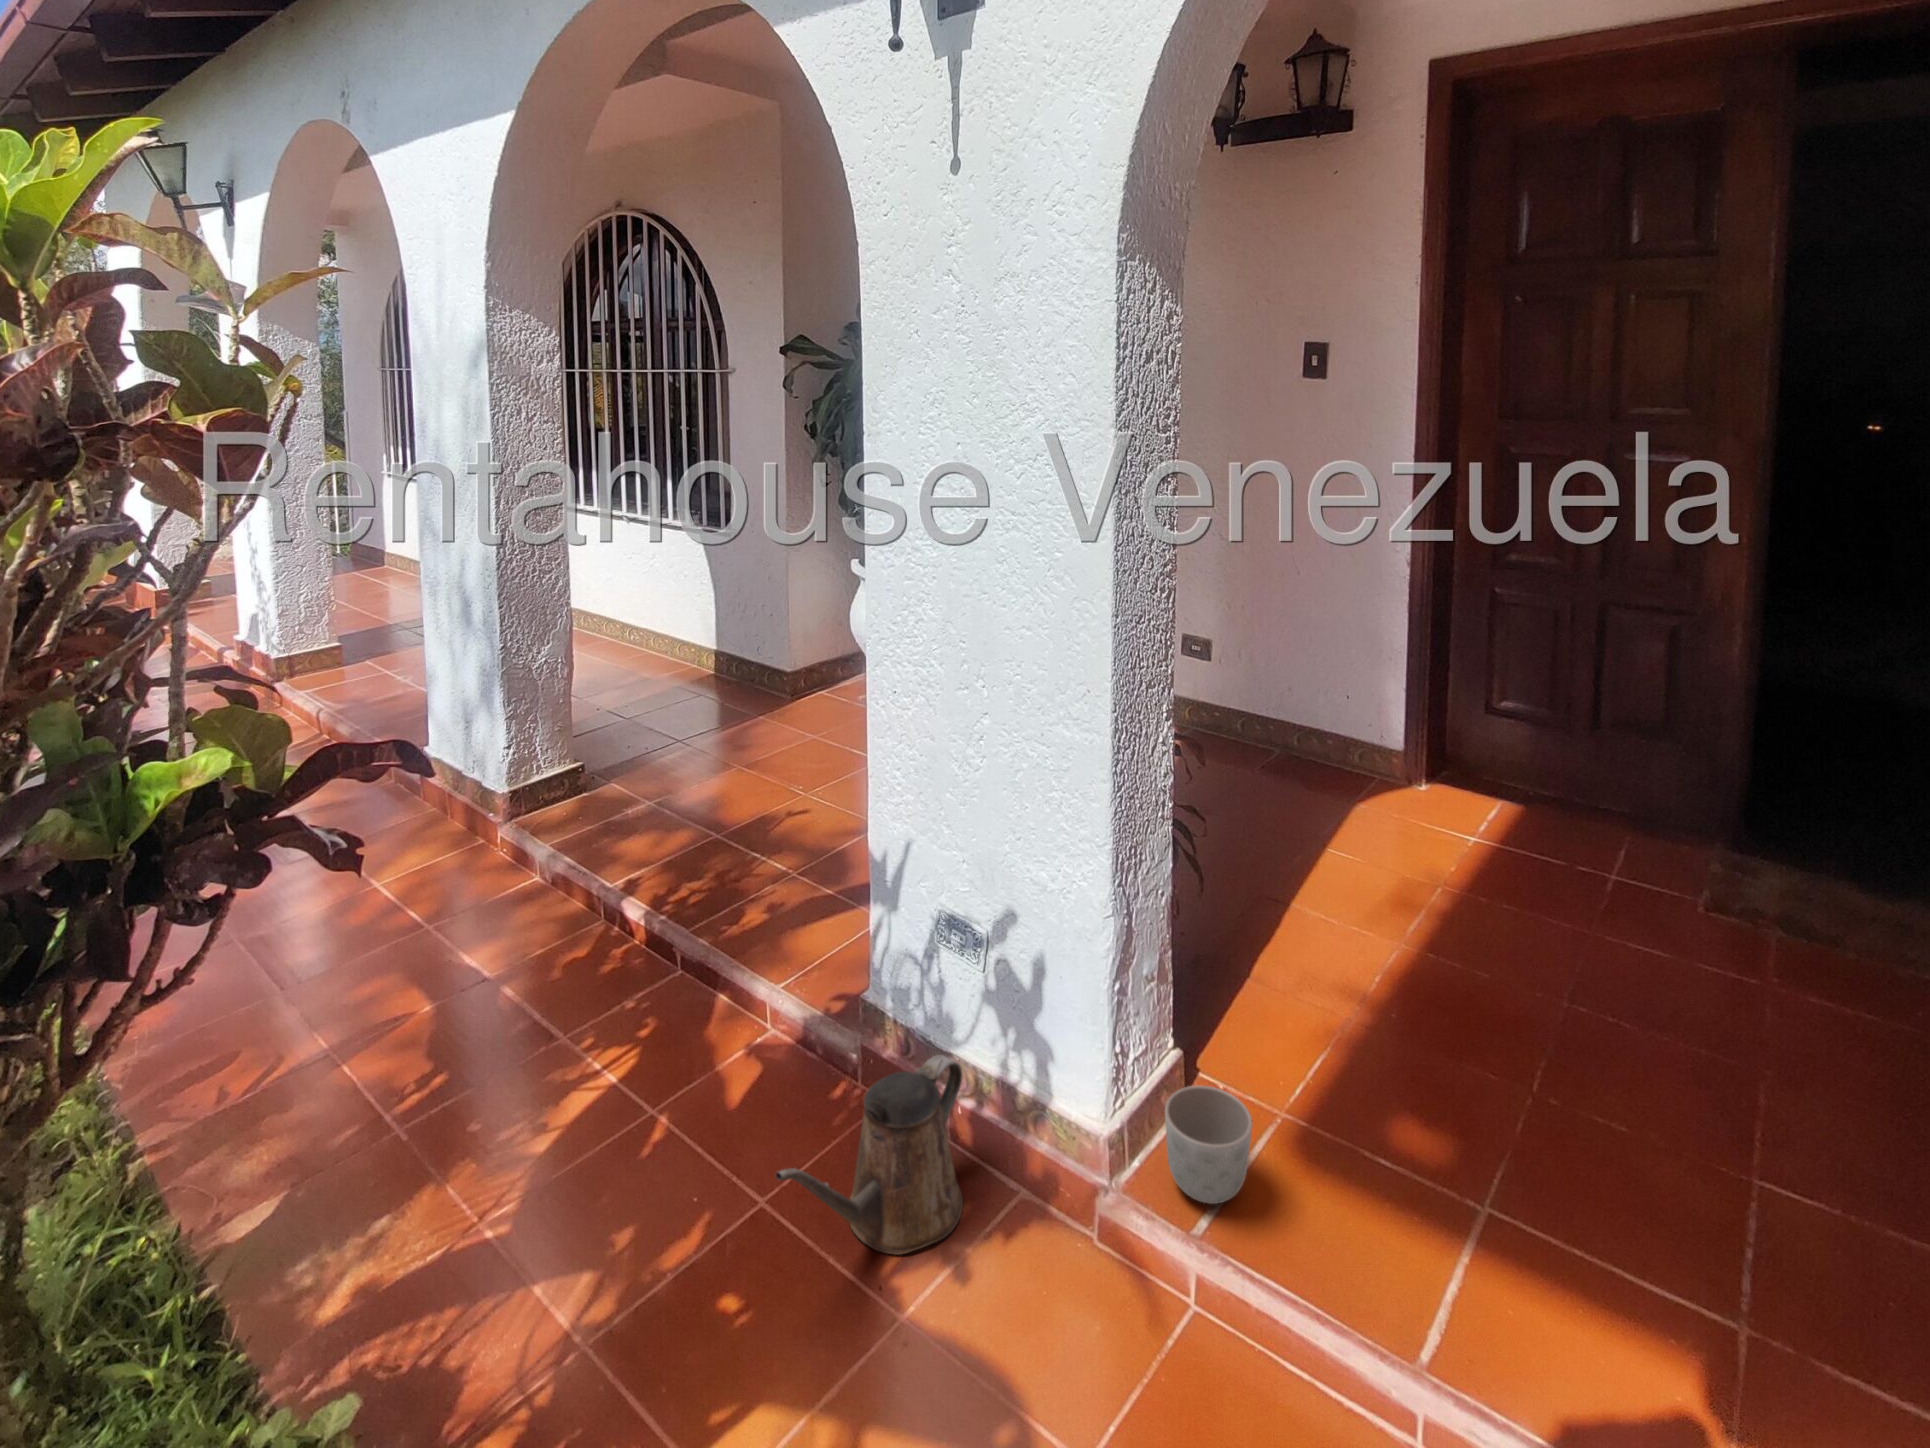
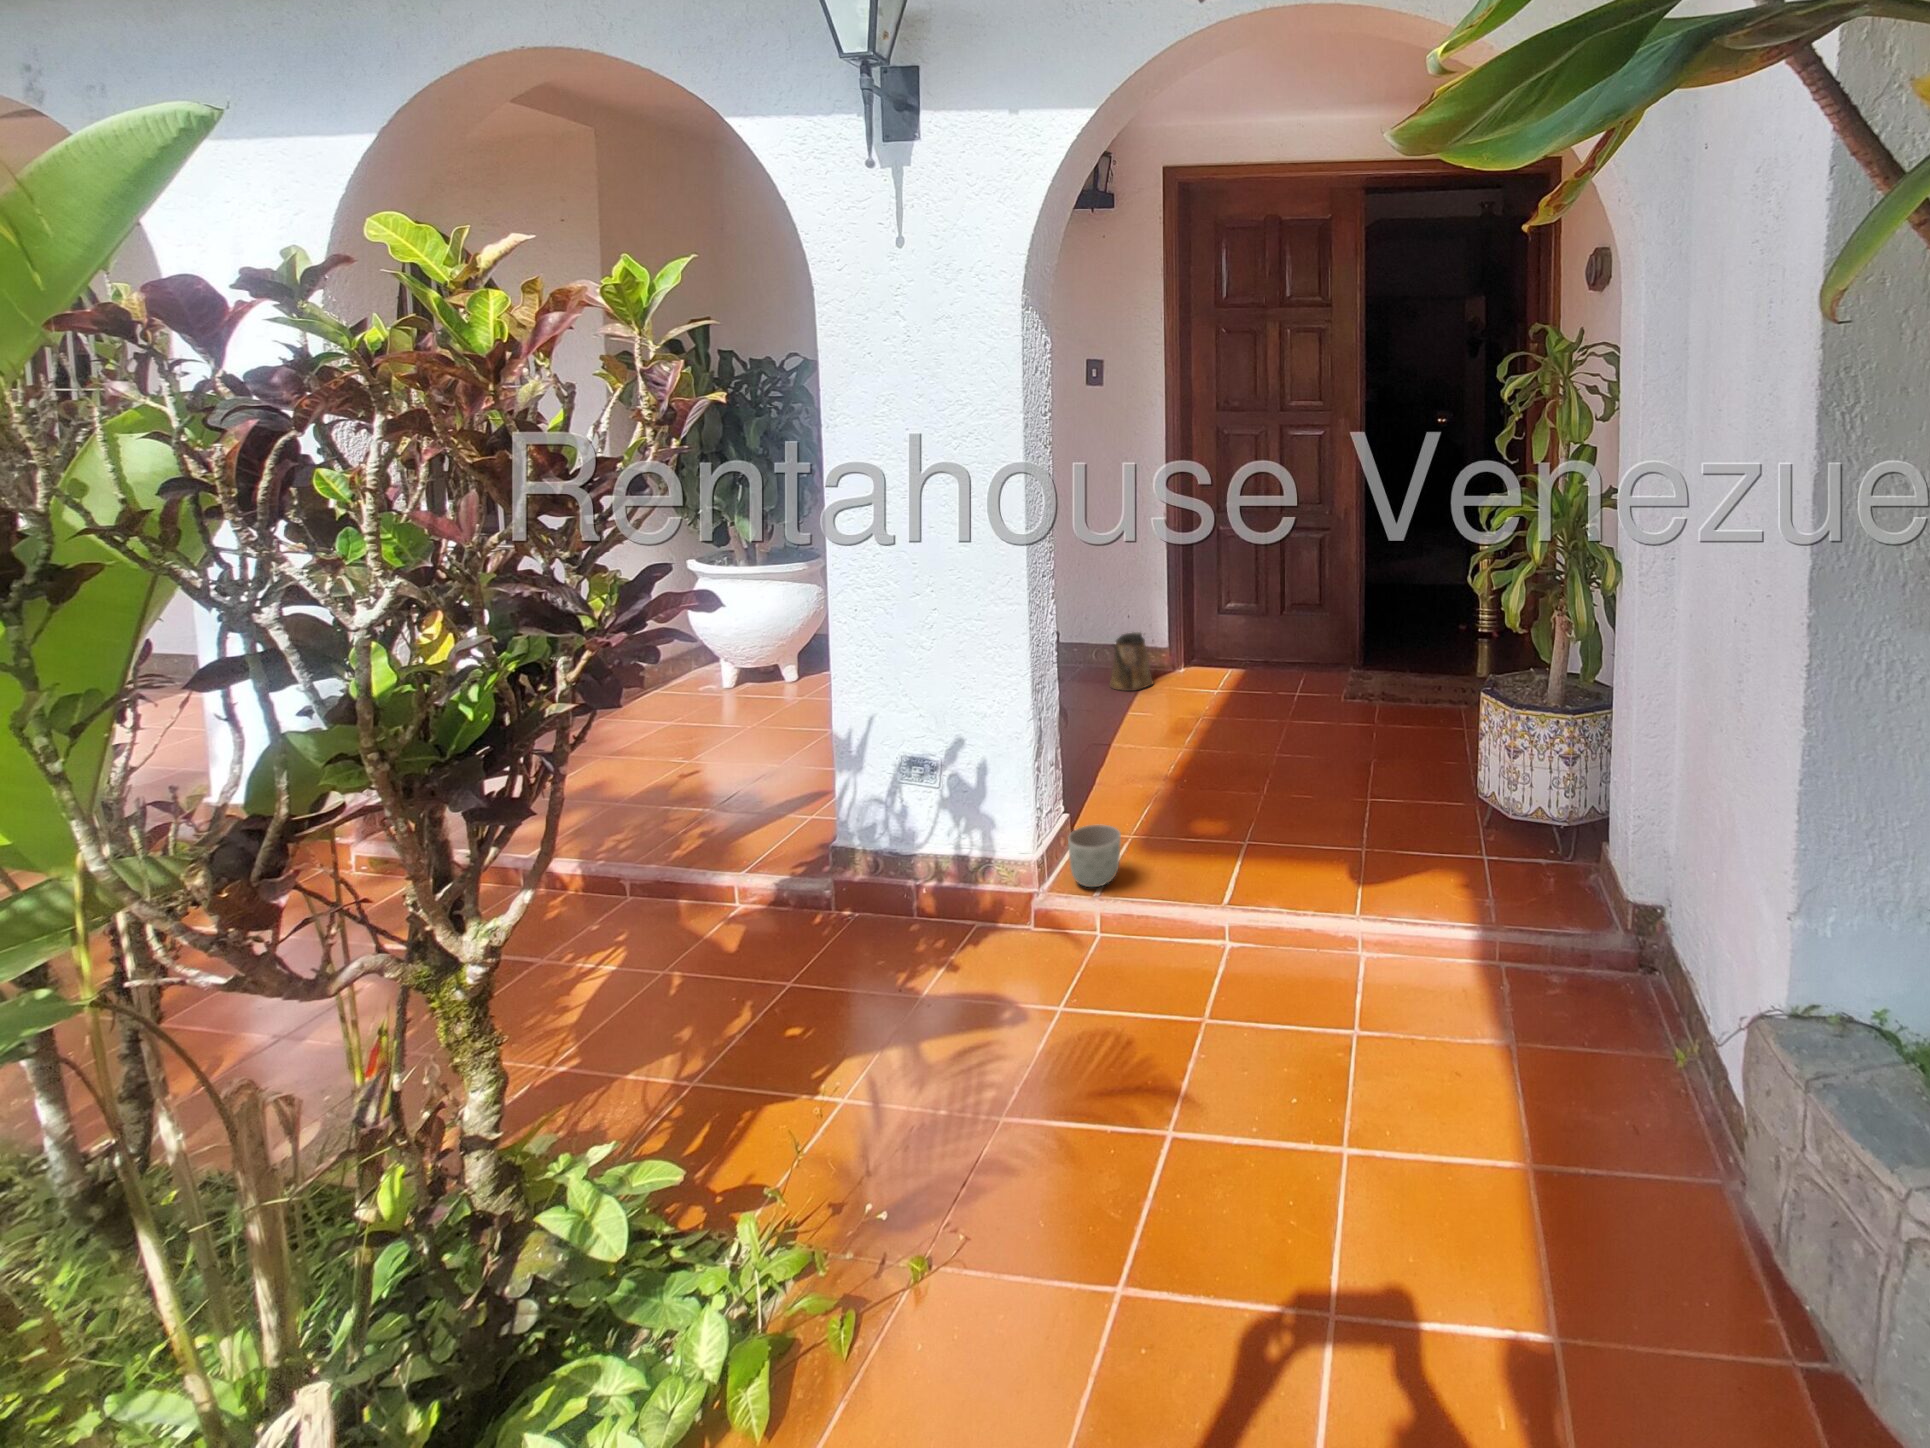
watering can: present [776,1055,963,1255] -> present [1109,632,1154,691]

